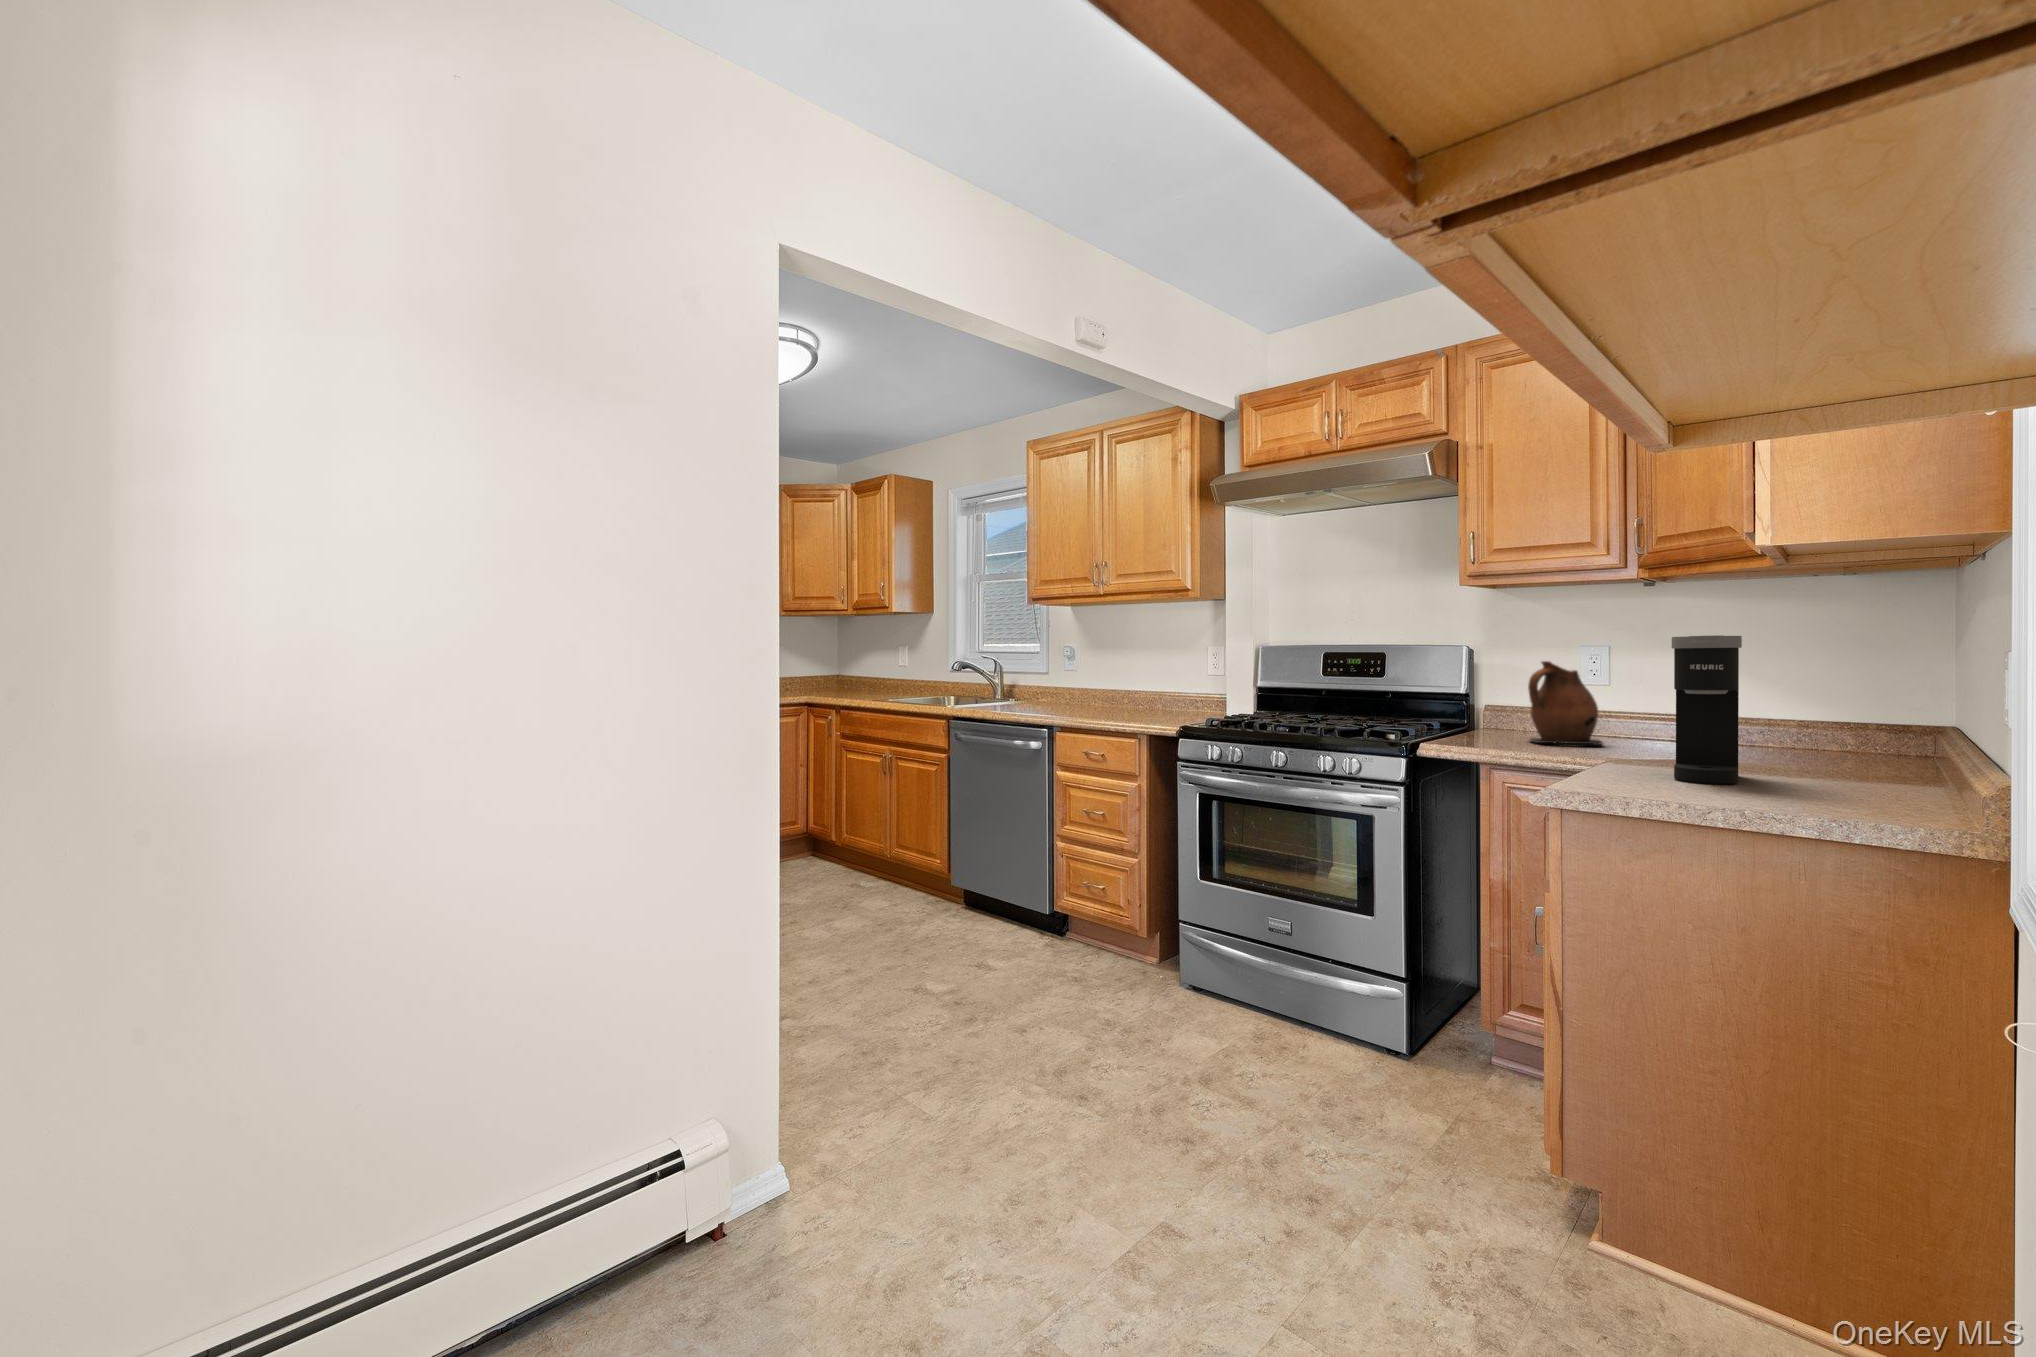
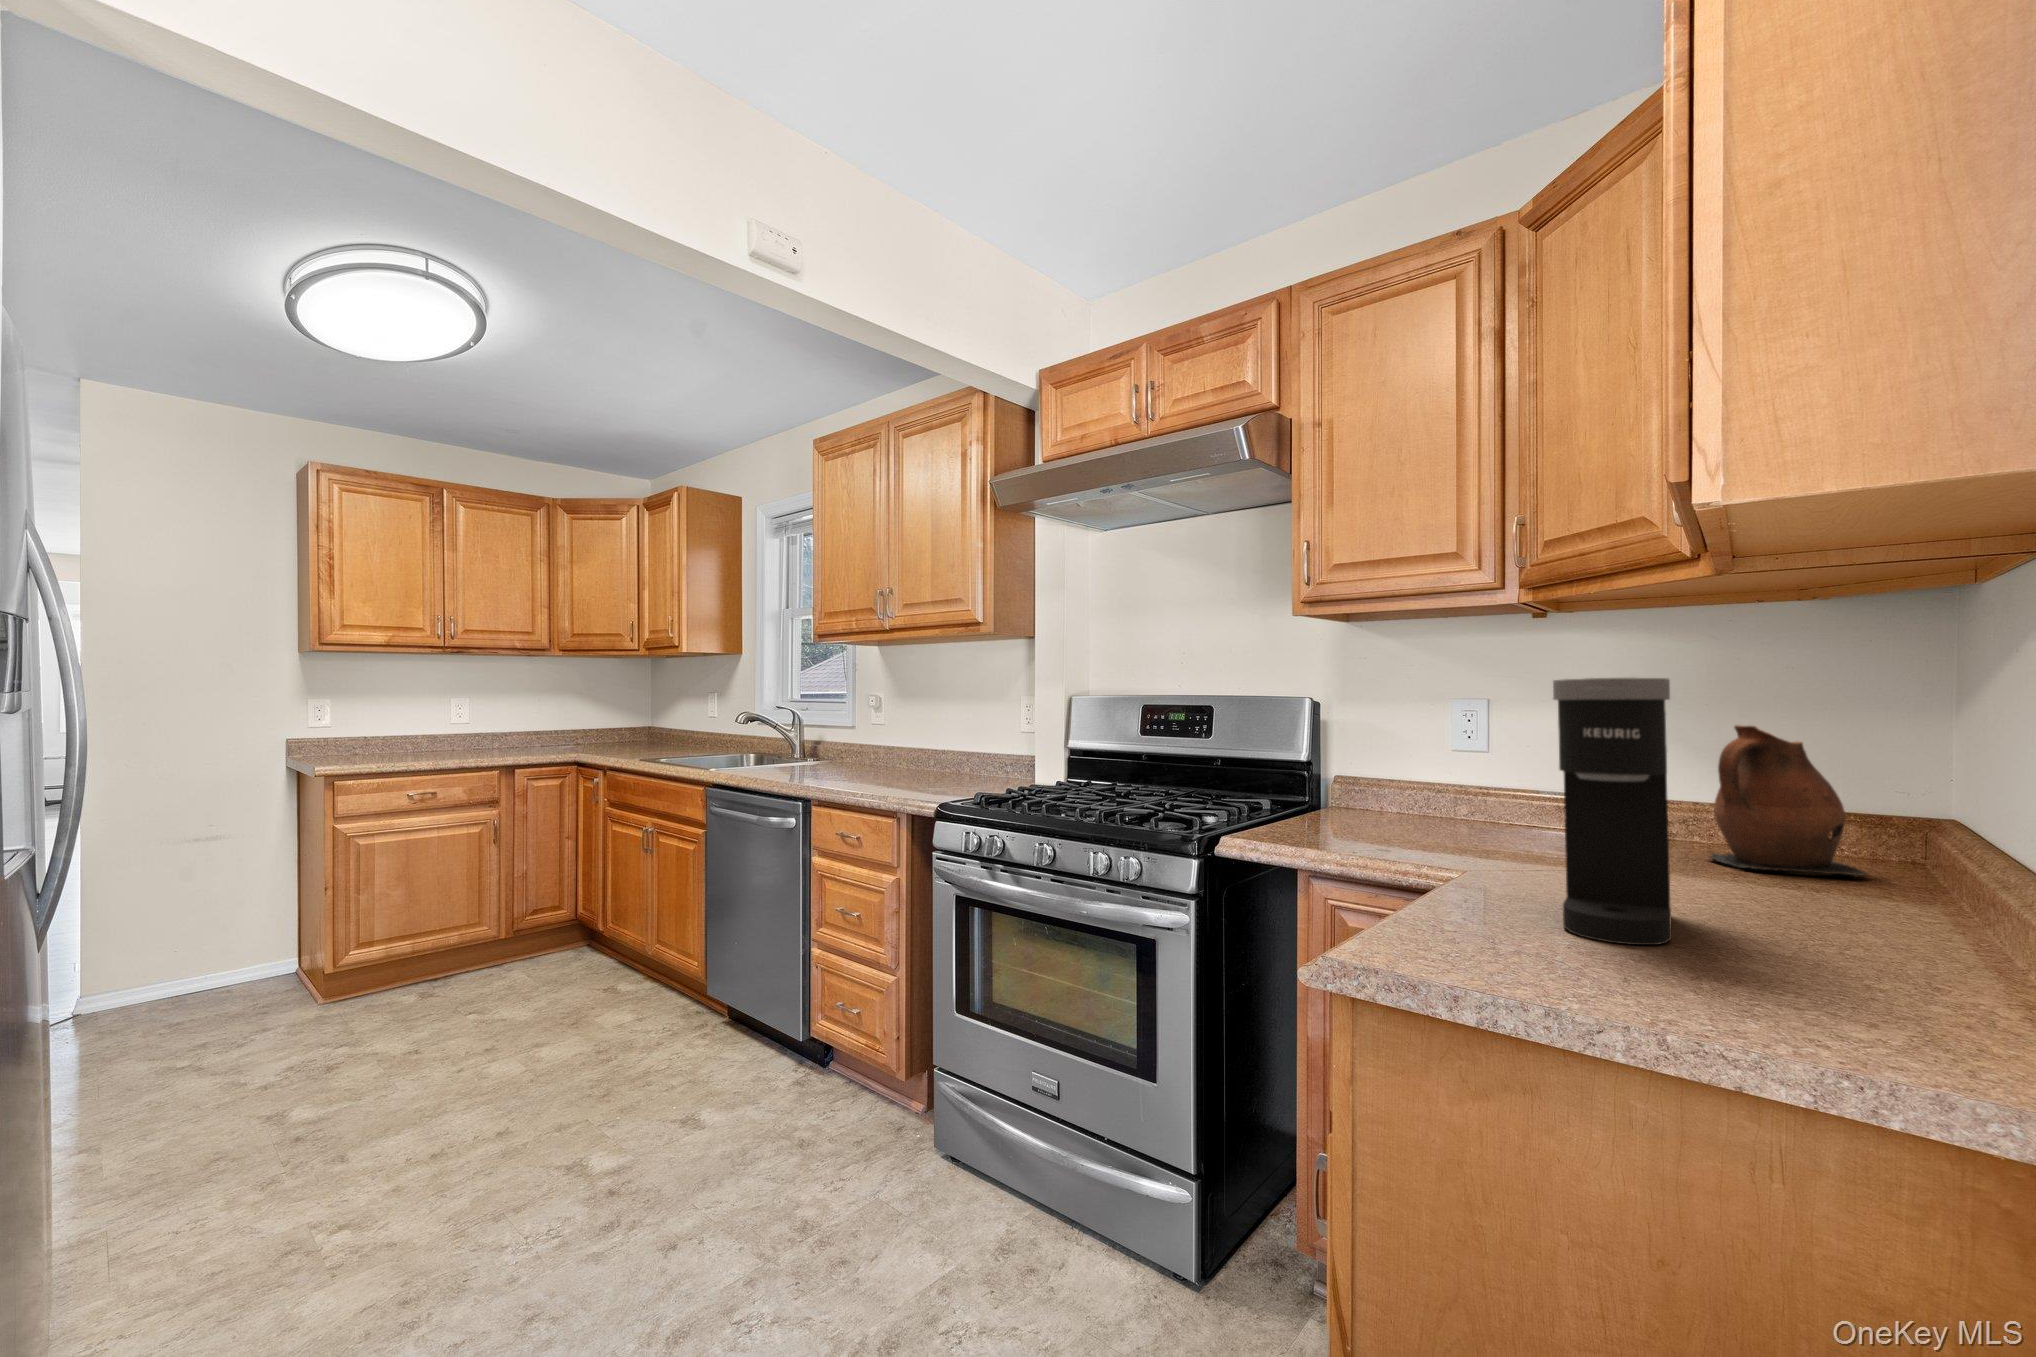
ceramic pitcher: present [1528,661,1603,745] -> present [1703,725,1868,877]

